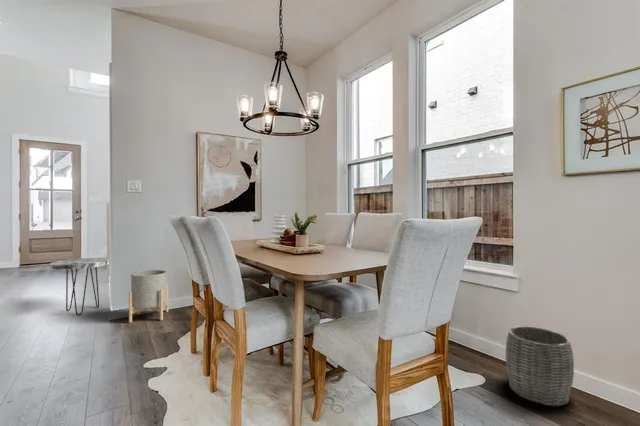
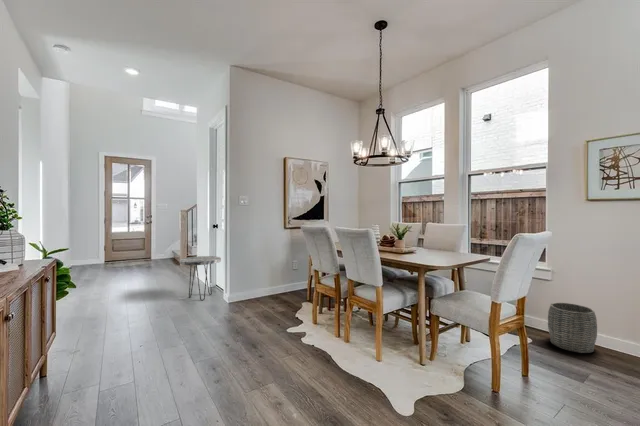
planter: present [129,270,168,323] -> none [246,265,271,306]

